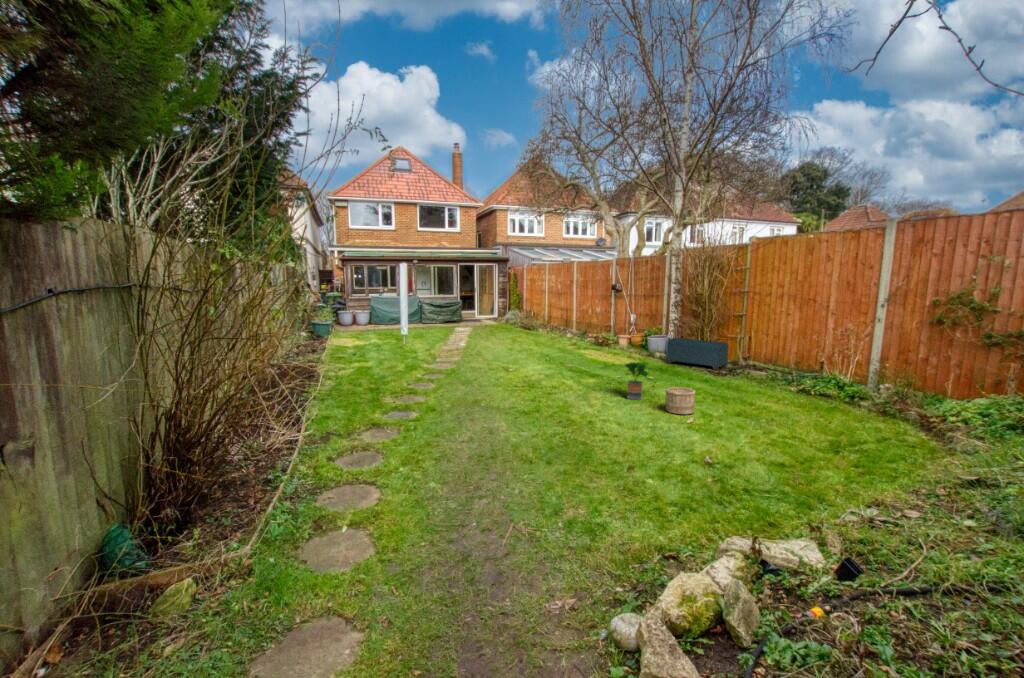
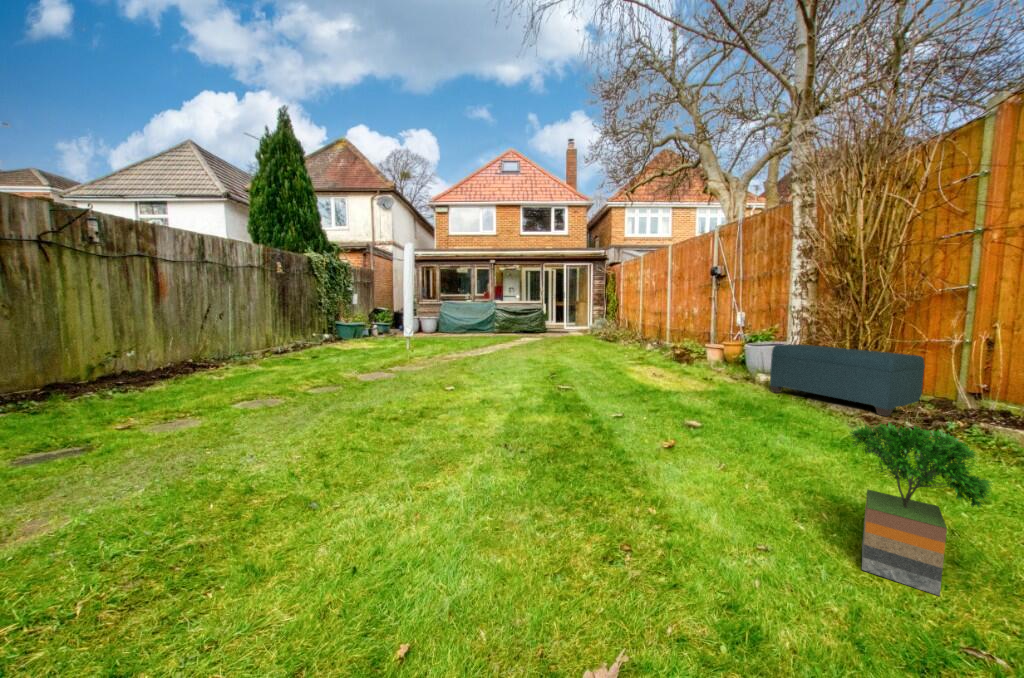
potted tree: present [625,362,649,400] -> present [850,422,992,596]
wooden bucket: present [665,387,696,414] -> none [619,465,721,578]

